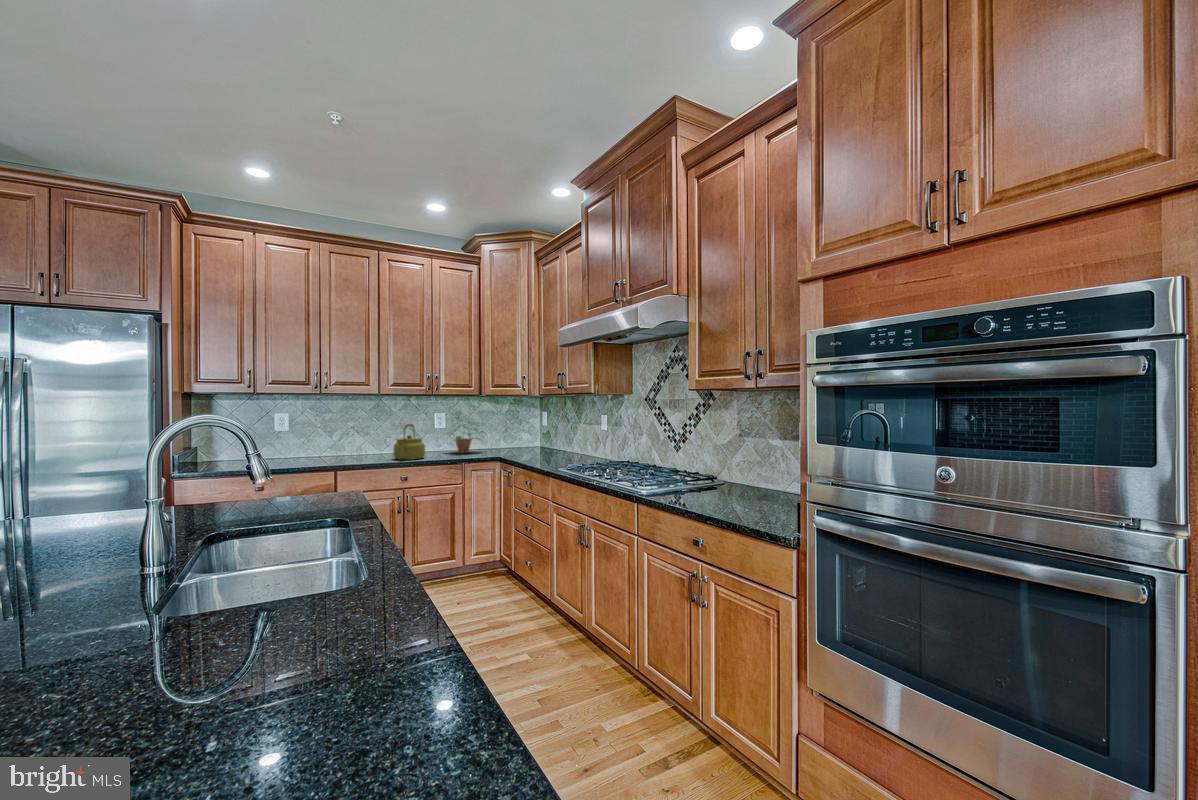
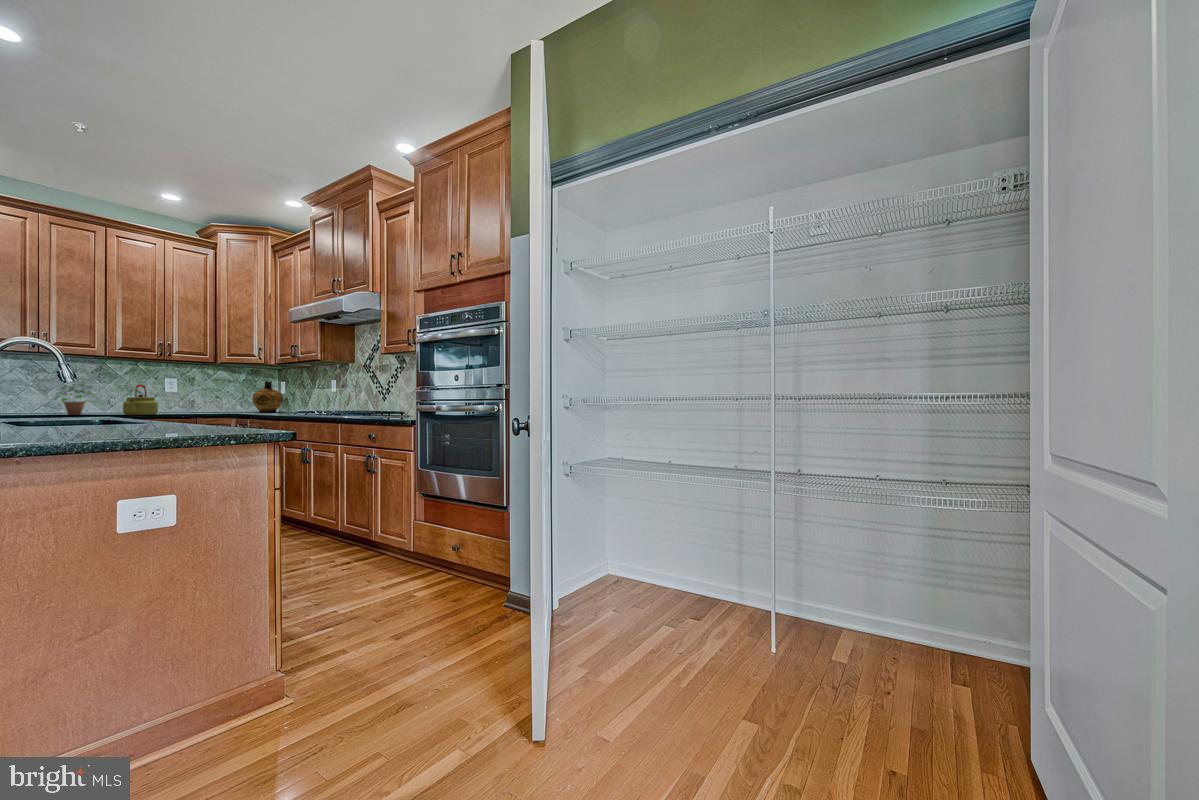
ceramic jug: none [516,415,547,454] -> present [252,381,283,413]
potted plant: present [454,416,480,453] -> present [61,382,97,415]

